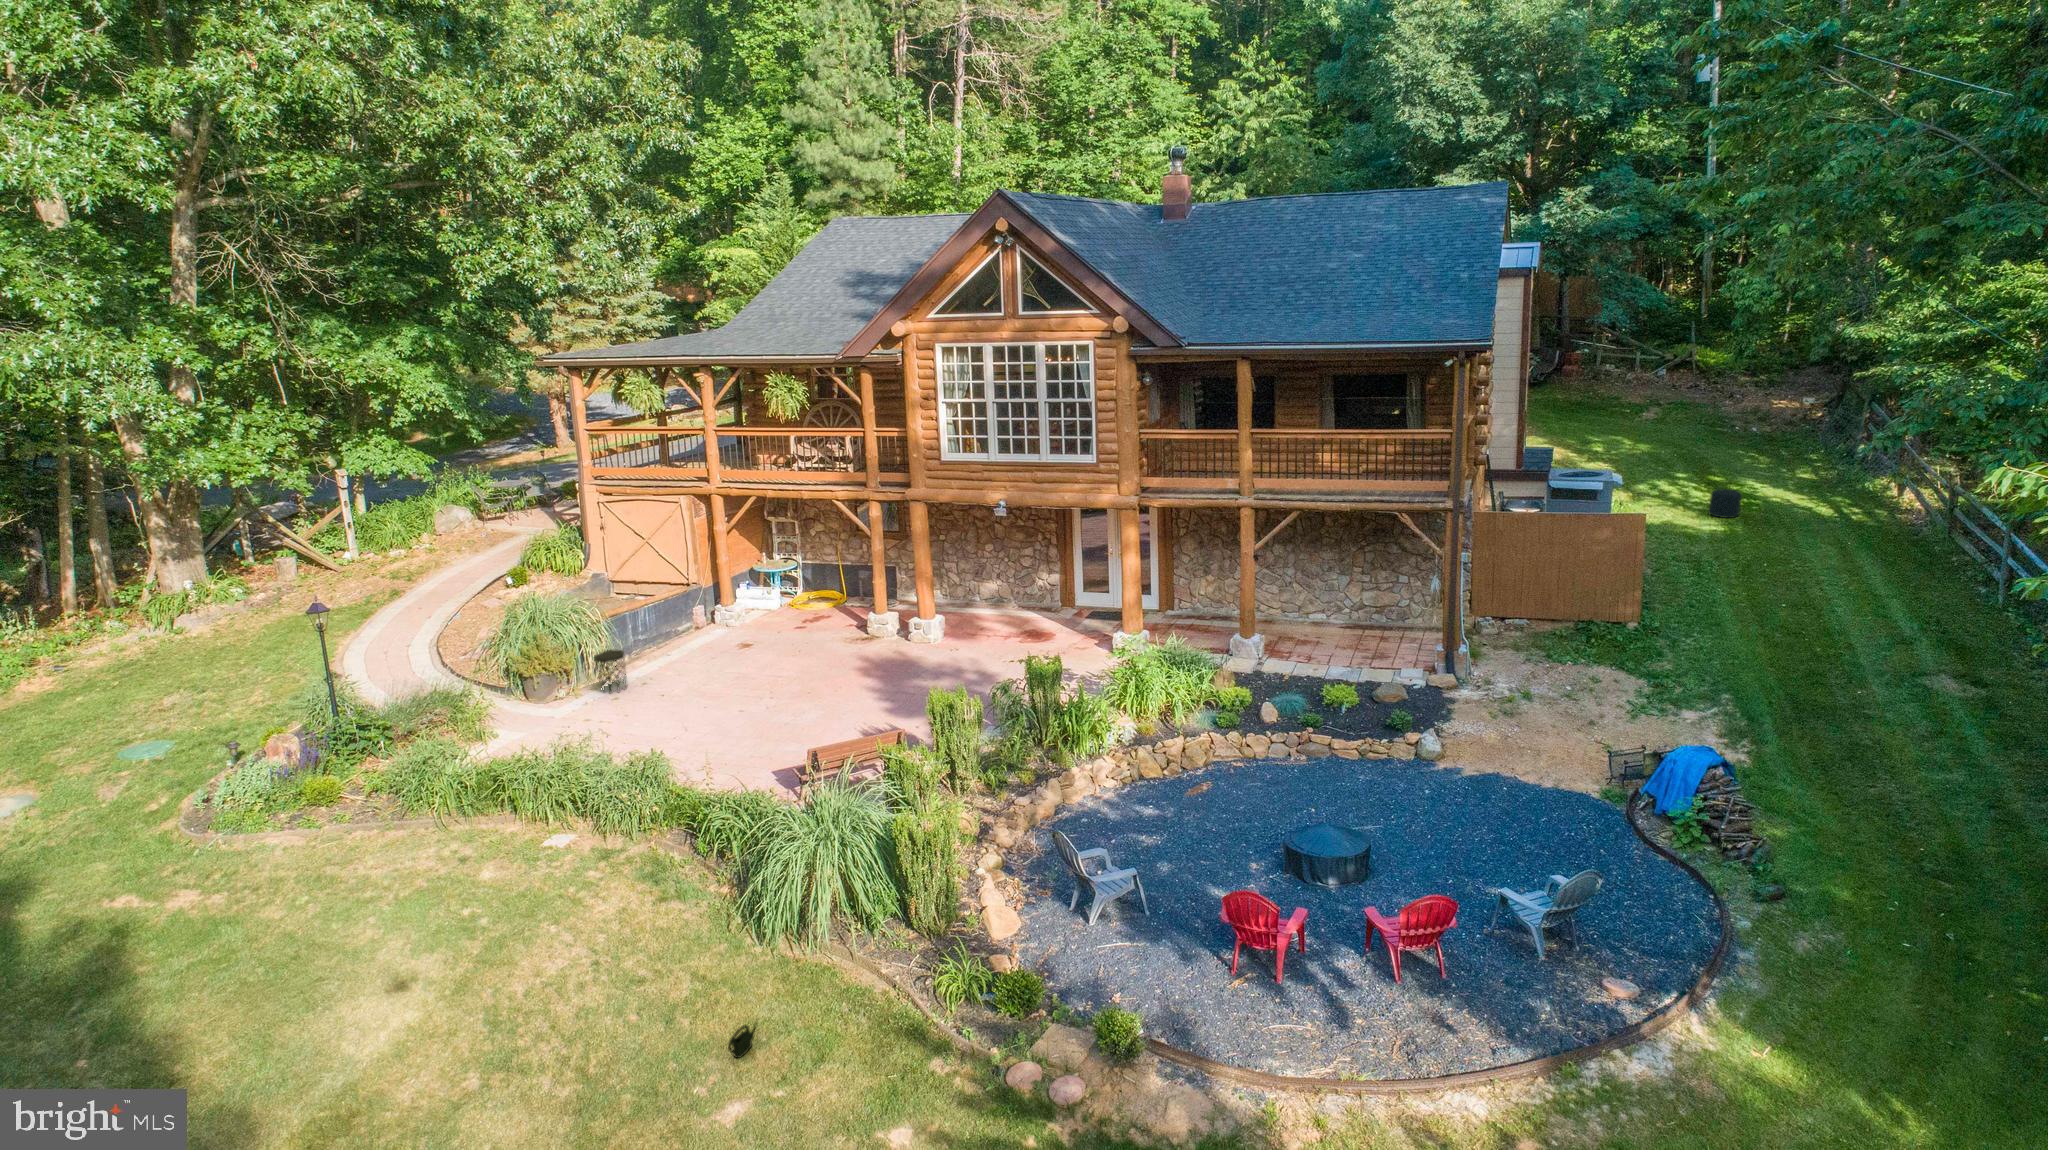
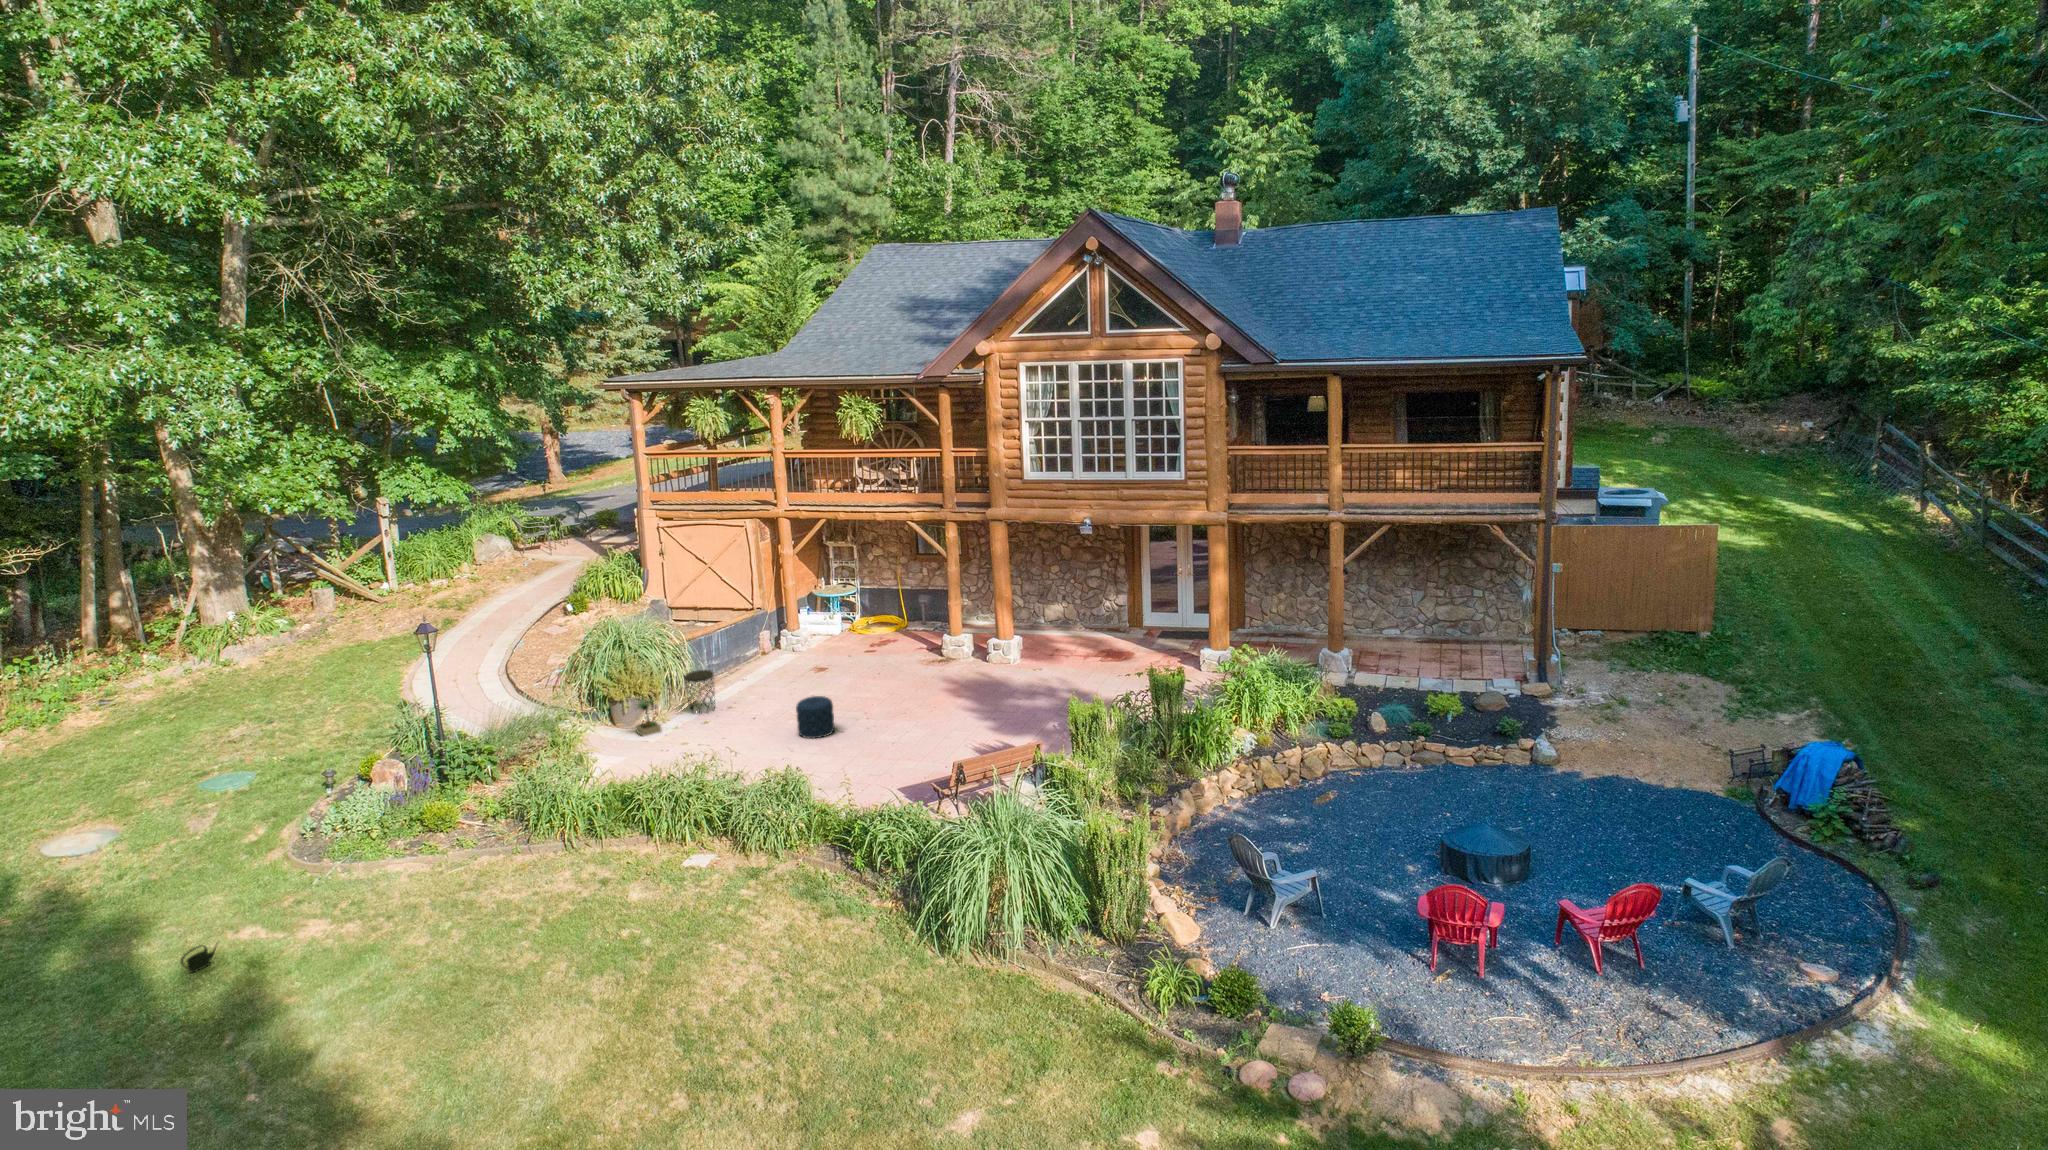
pouf: present [1708,489,1742,518] -> present [796,696,835,738]
potted plant: none [536,676,567,717] -> present [636,698,662,736]
watering can: present [728,1025,756,1058] -> present [181,945,216,972]

